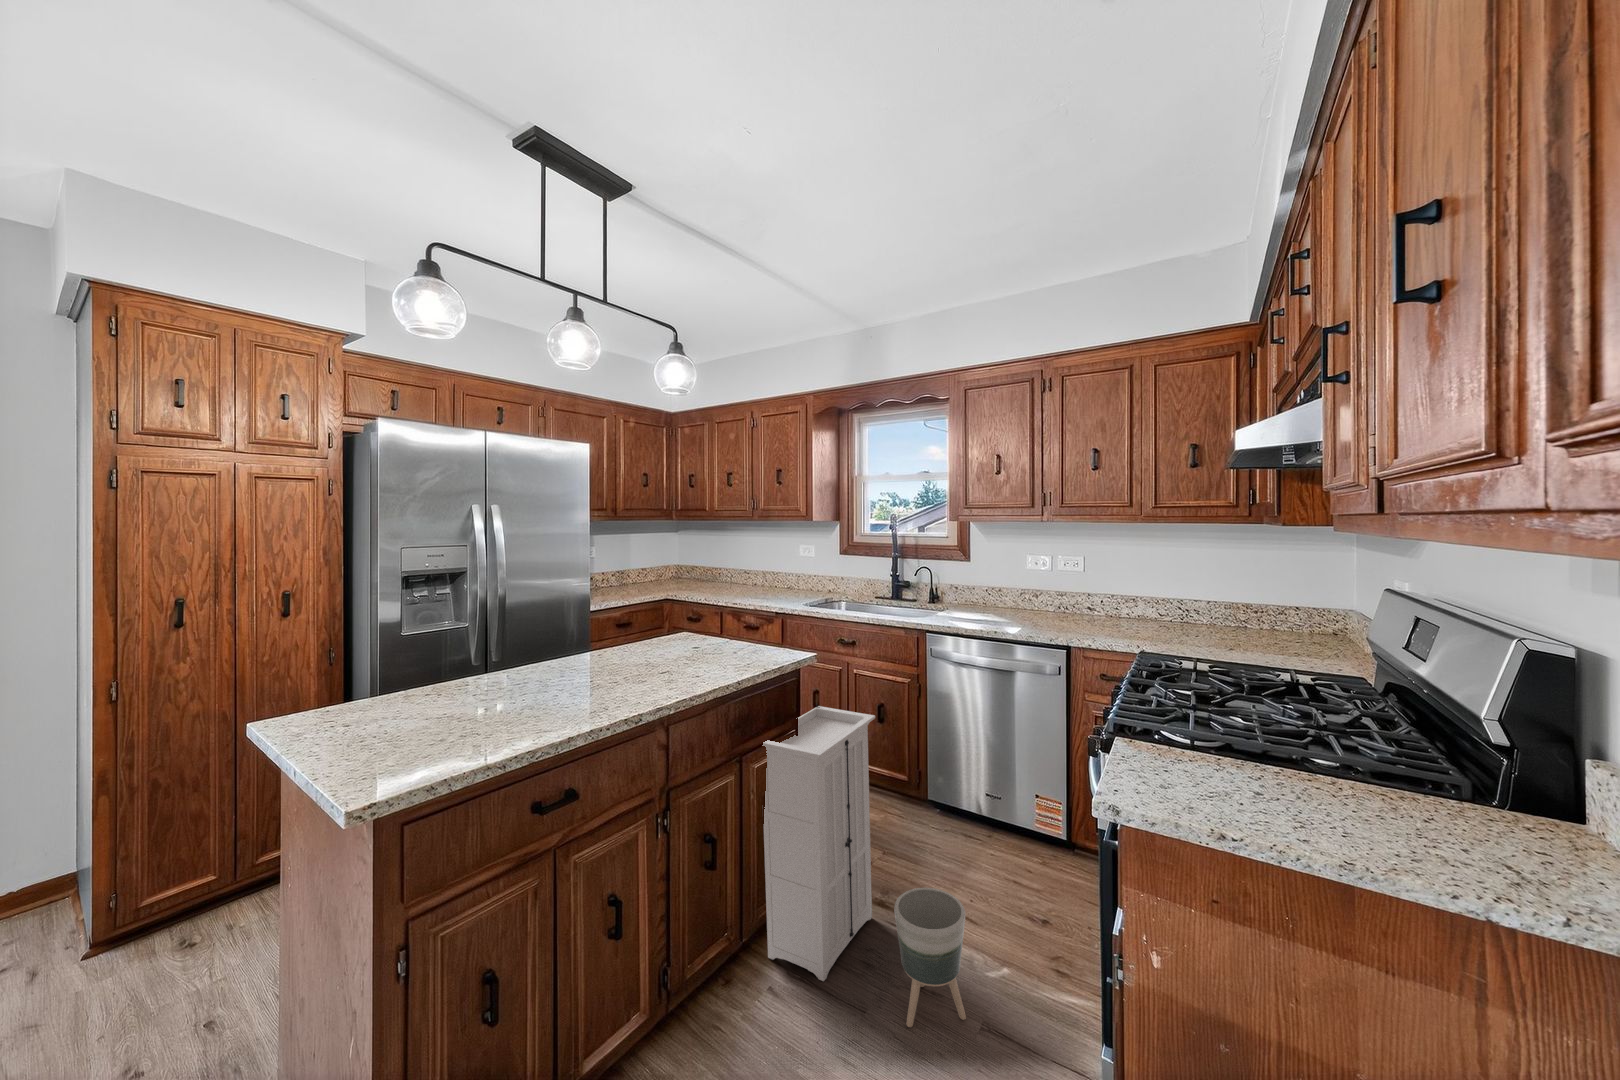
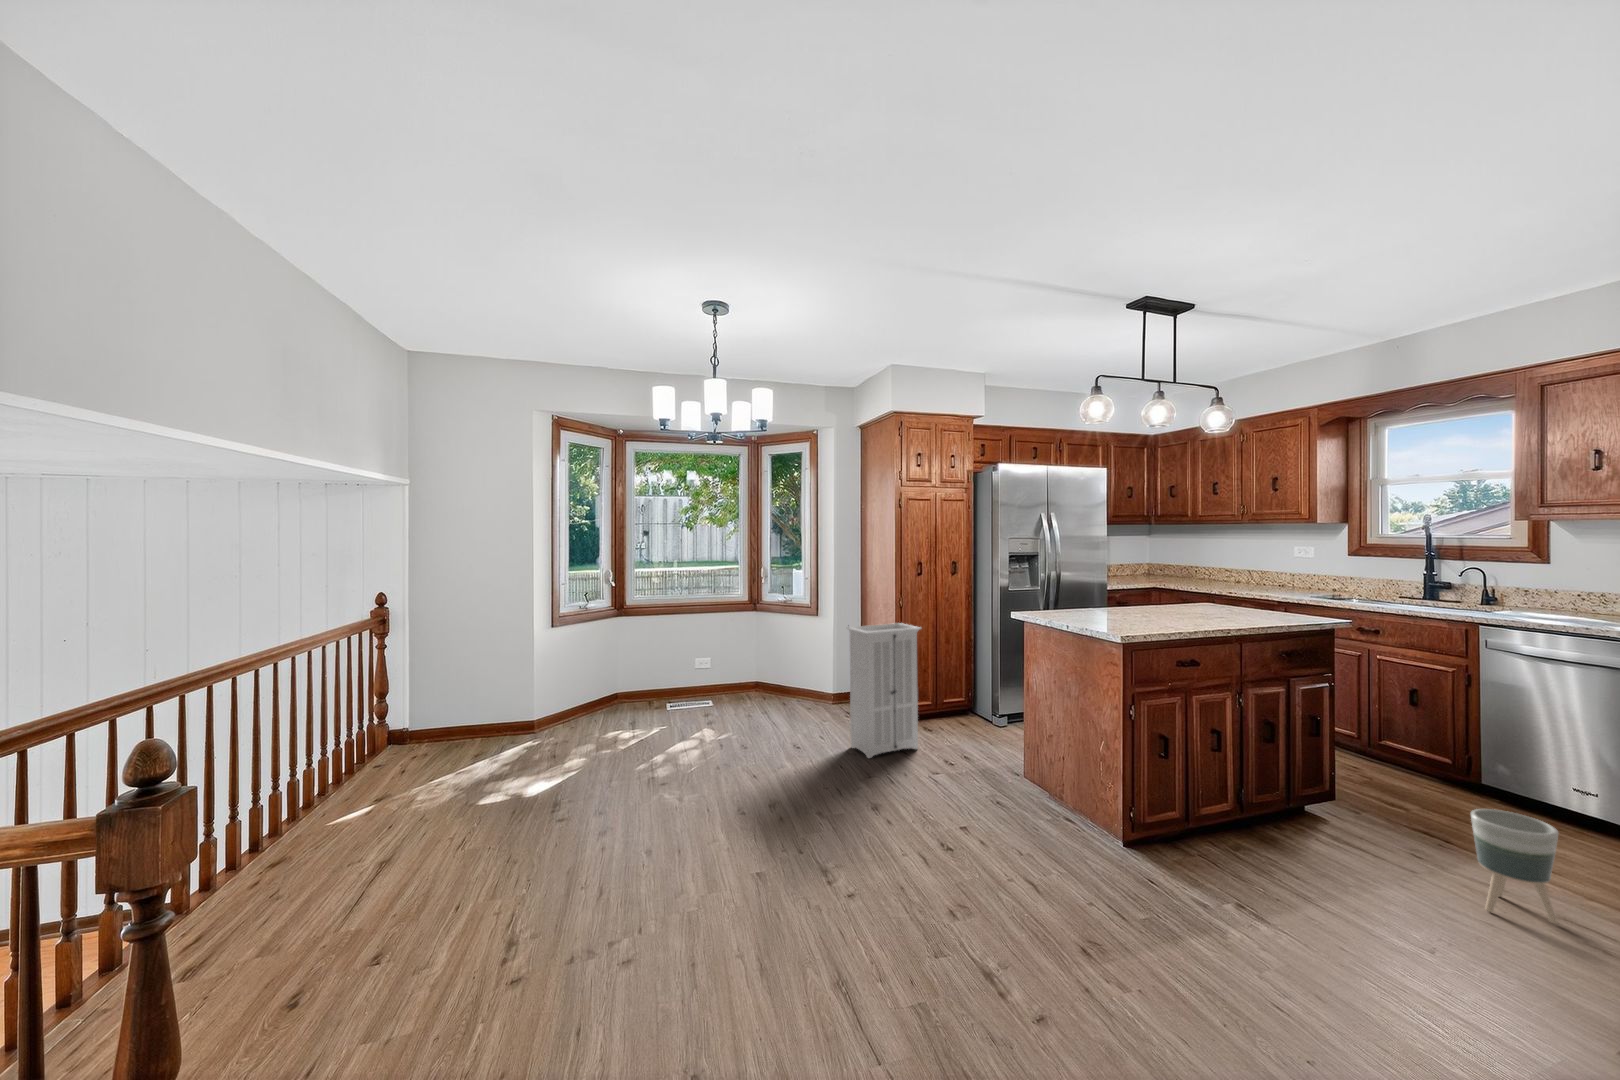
storage cabinet: present [762,703,875,981] -> present [847,623,921,758]

